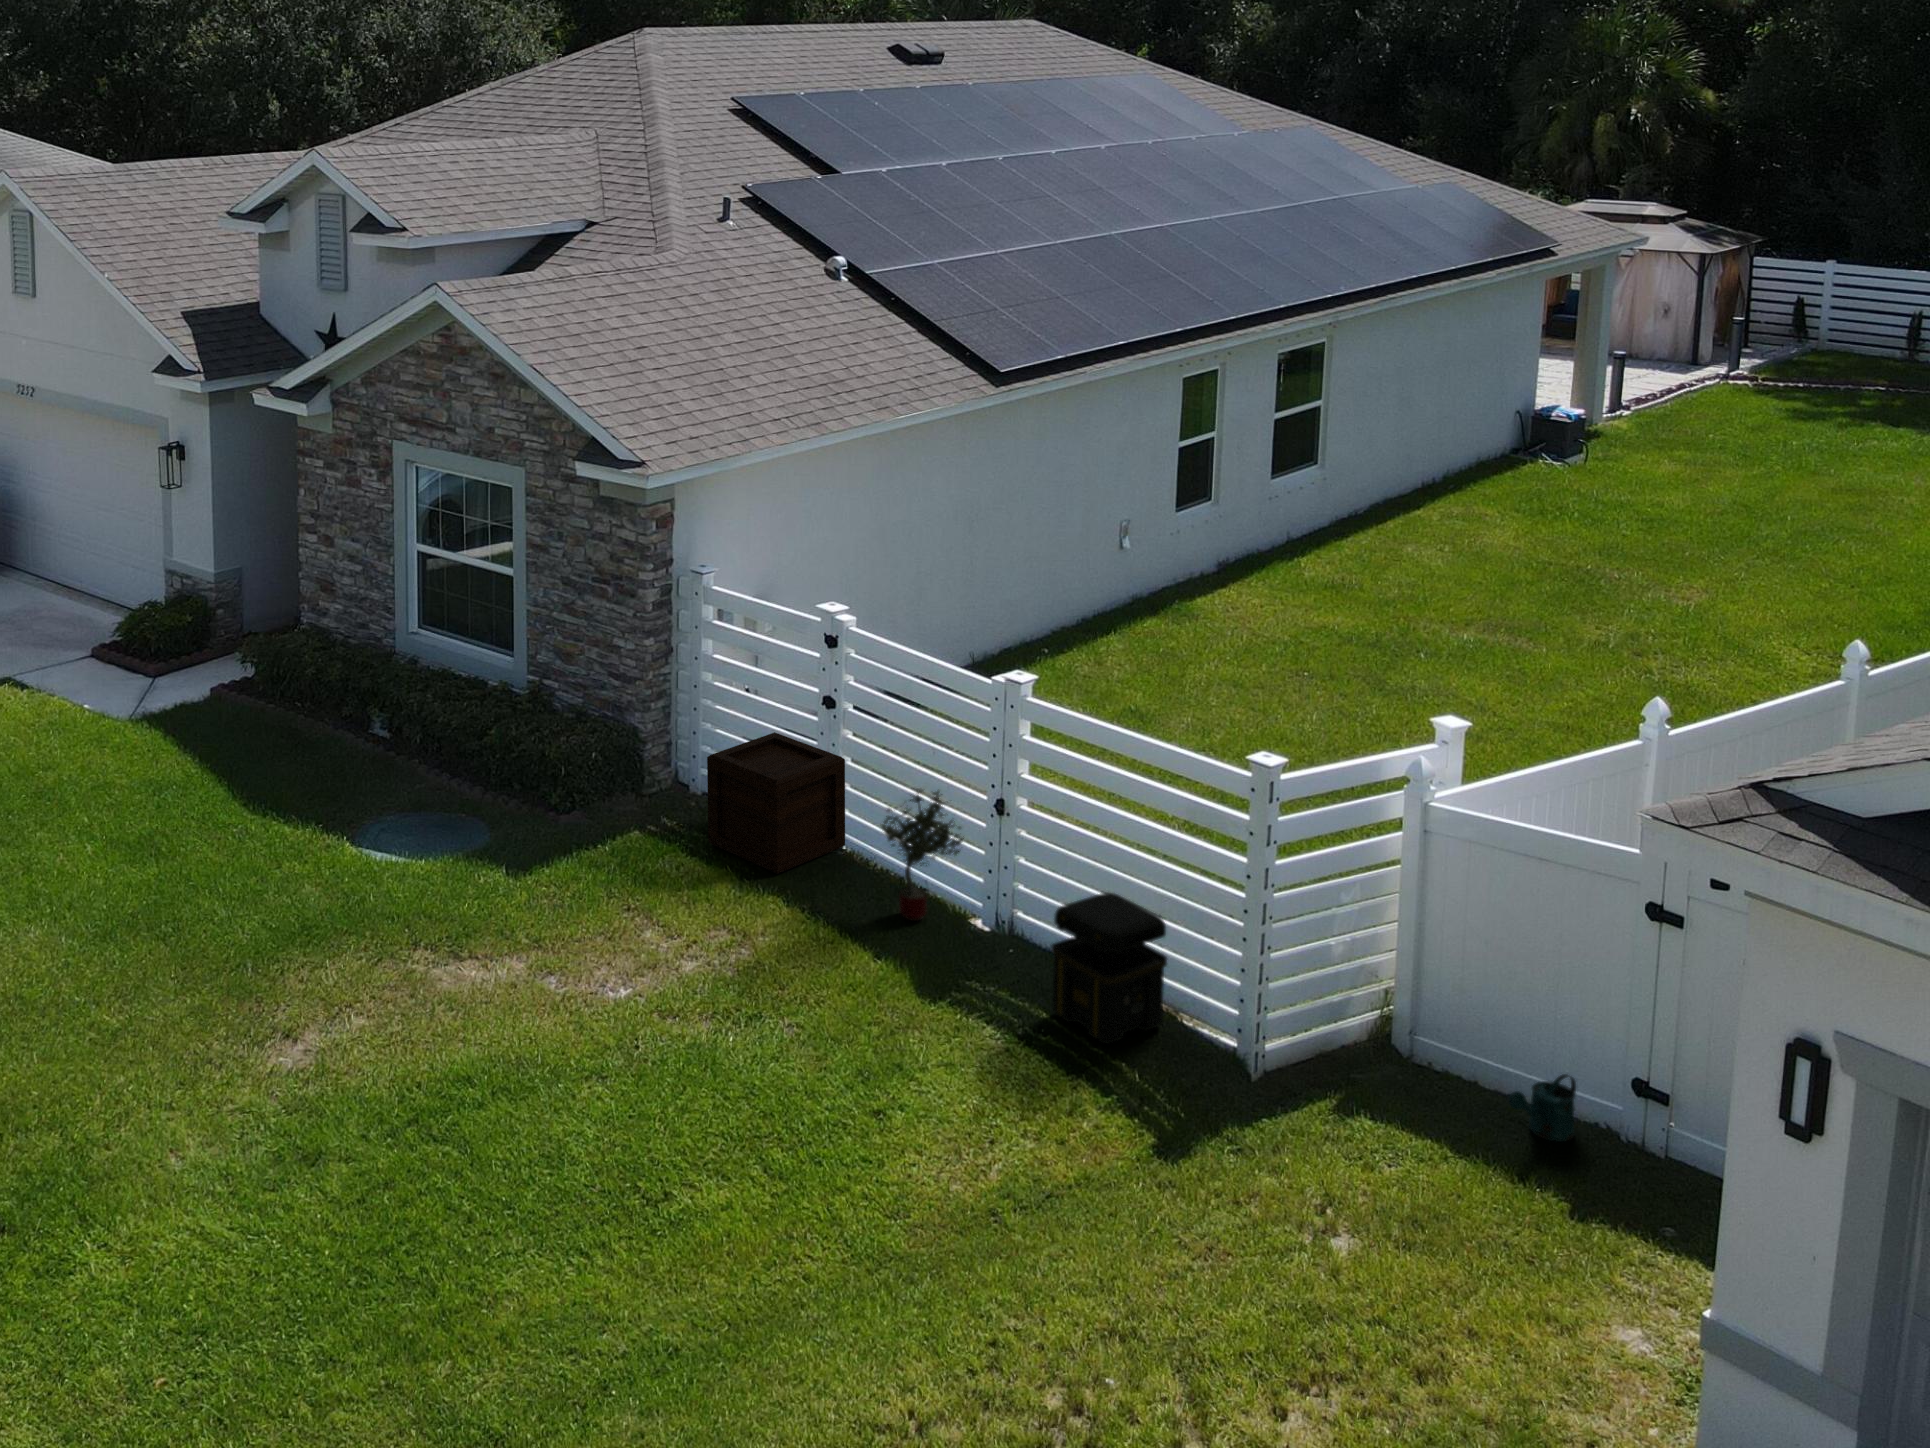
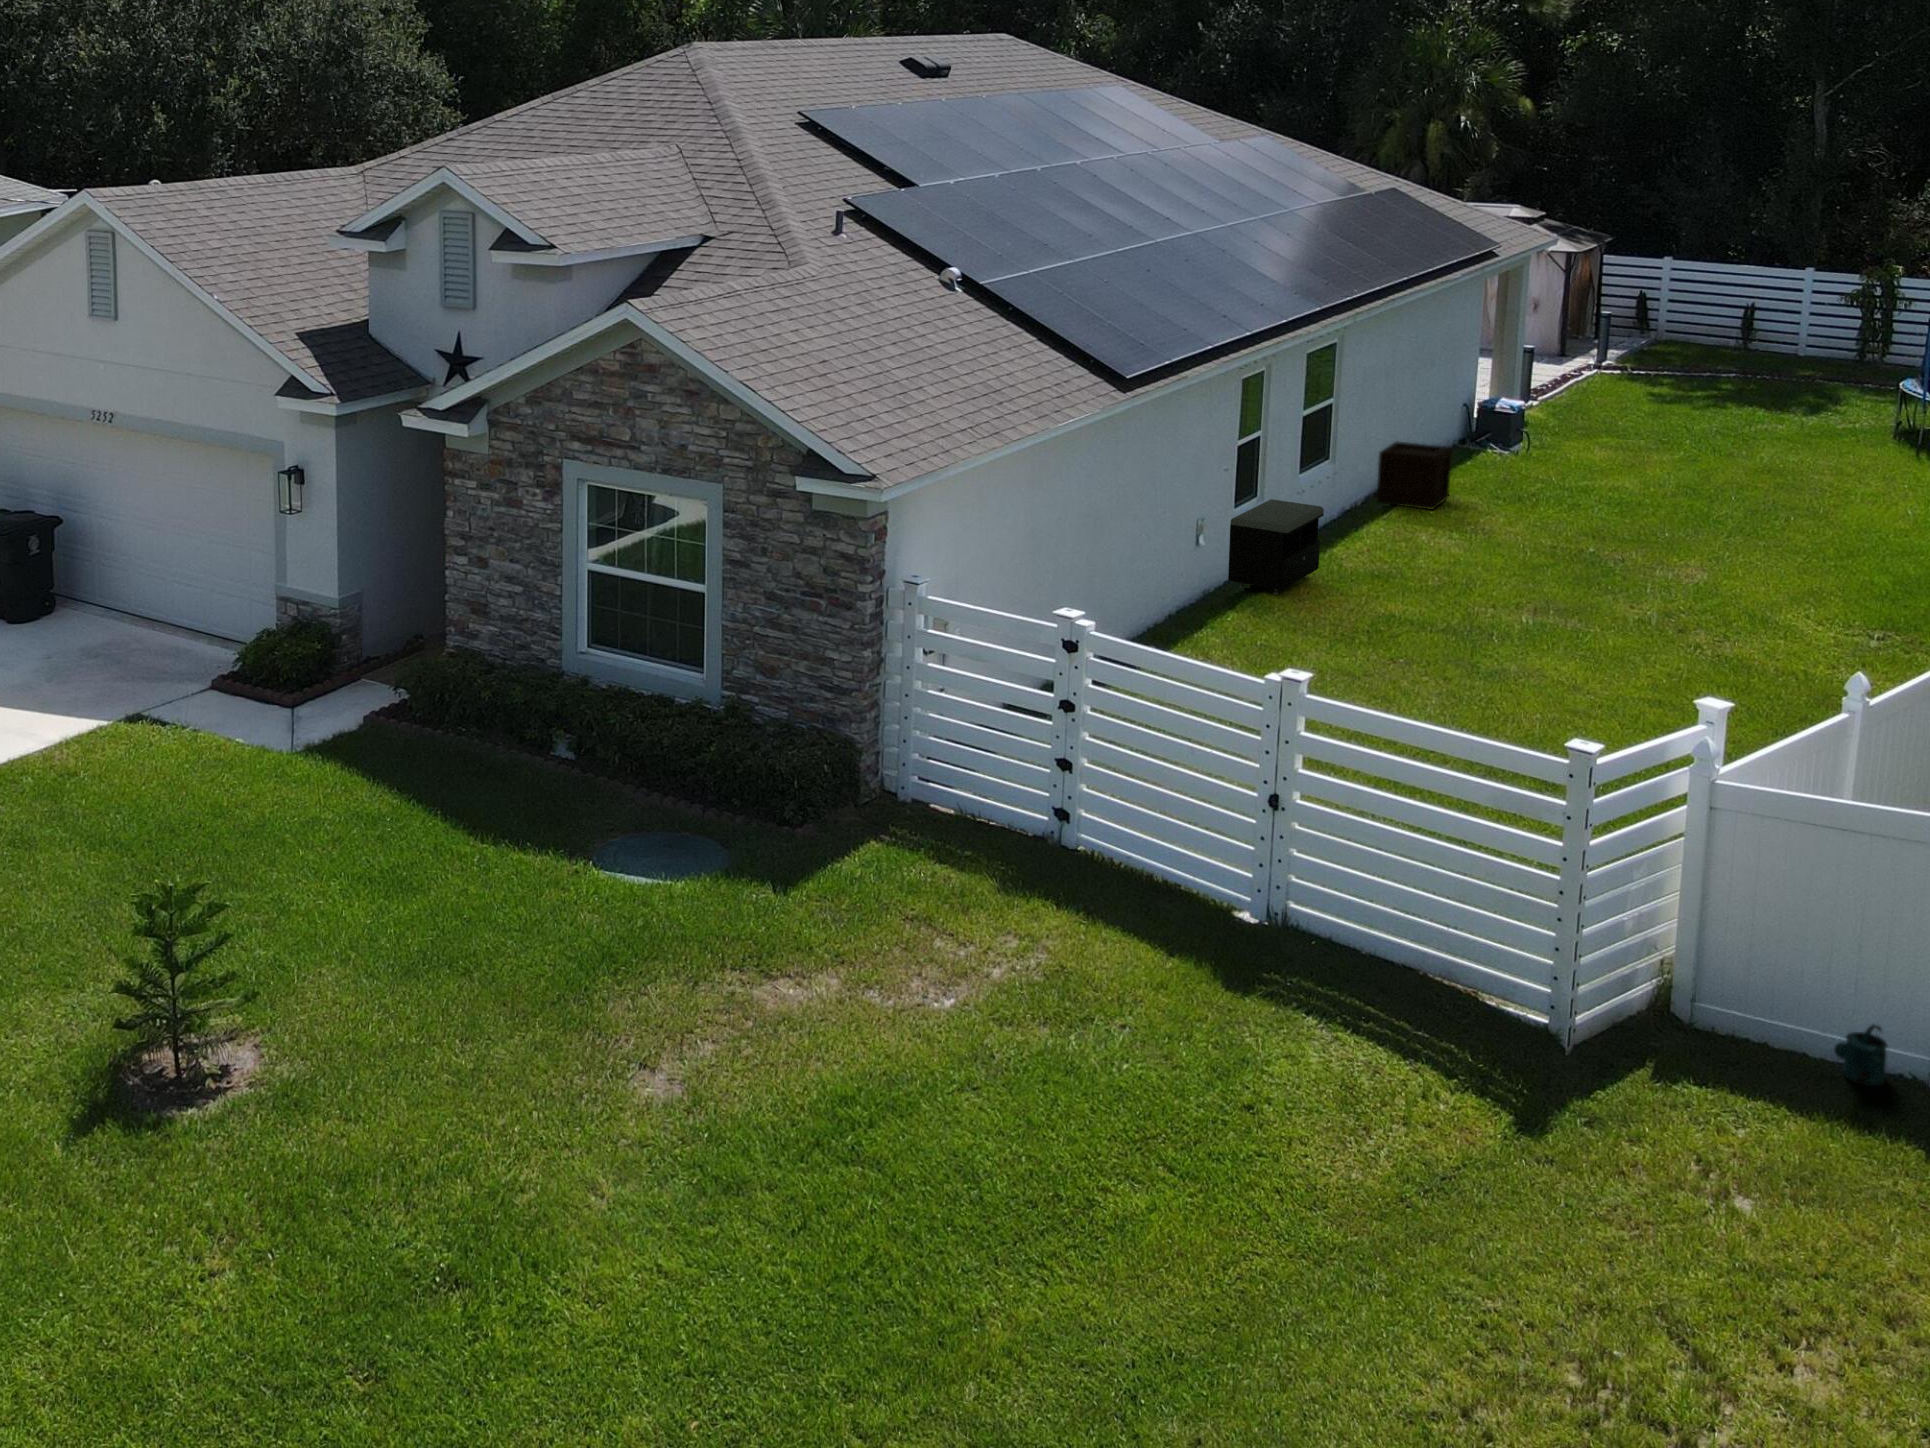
storage bench: none [1158,501,1266,599] -> present [1228,499,1324,595]
wooden crate: present [707,732,845,874] -> present [1376,442,1452,510]
potted tree: present [881,788,964,921] -> none [1142,788,1239,916]
toolbox: present [1051,892,1167,1044] -> none [1361,880,1475,1022]

